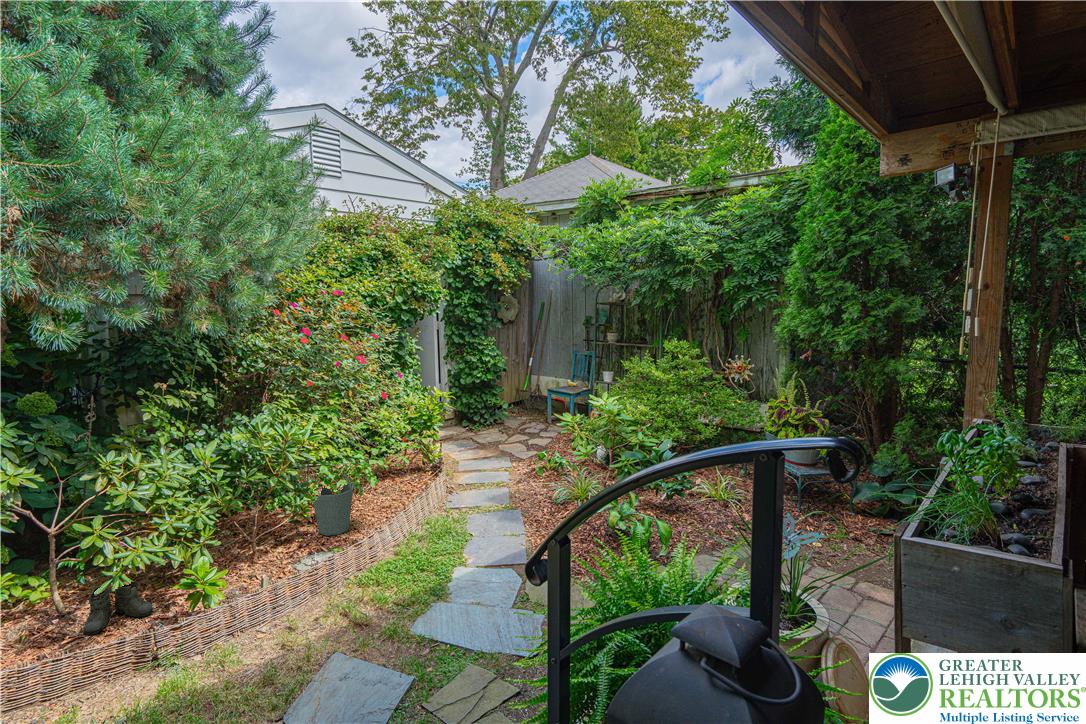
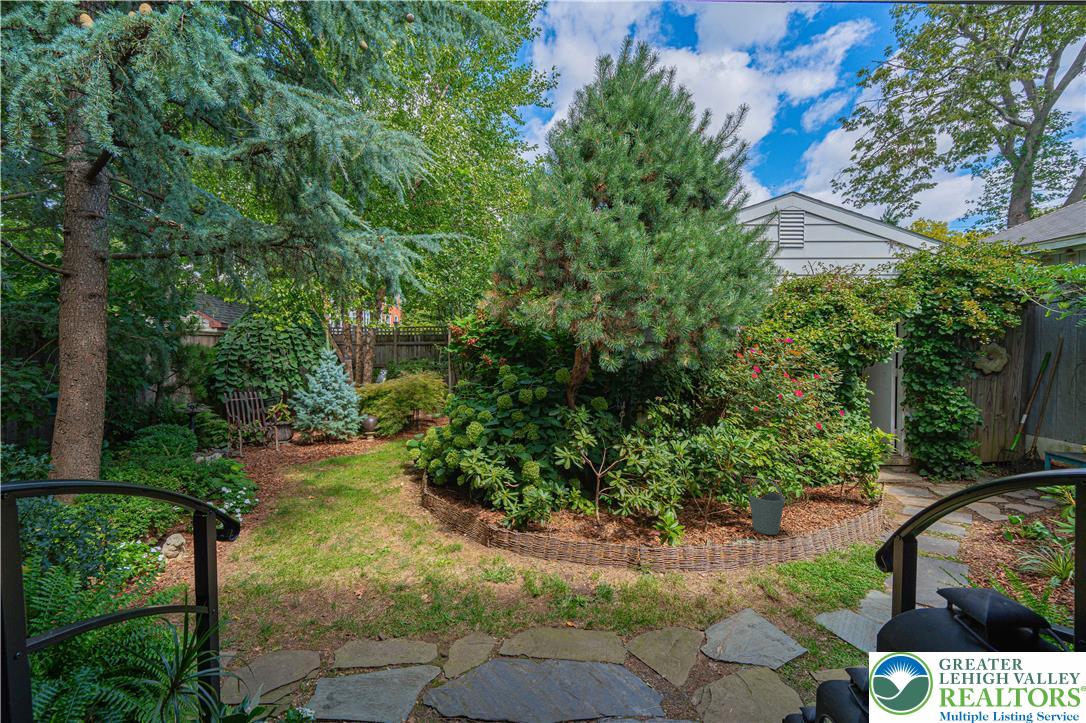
boots: present [83,581,153,634] -> none [607,512,643,539]

